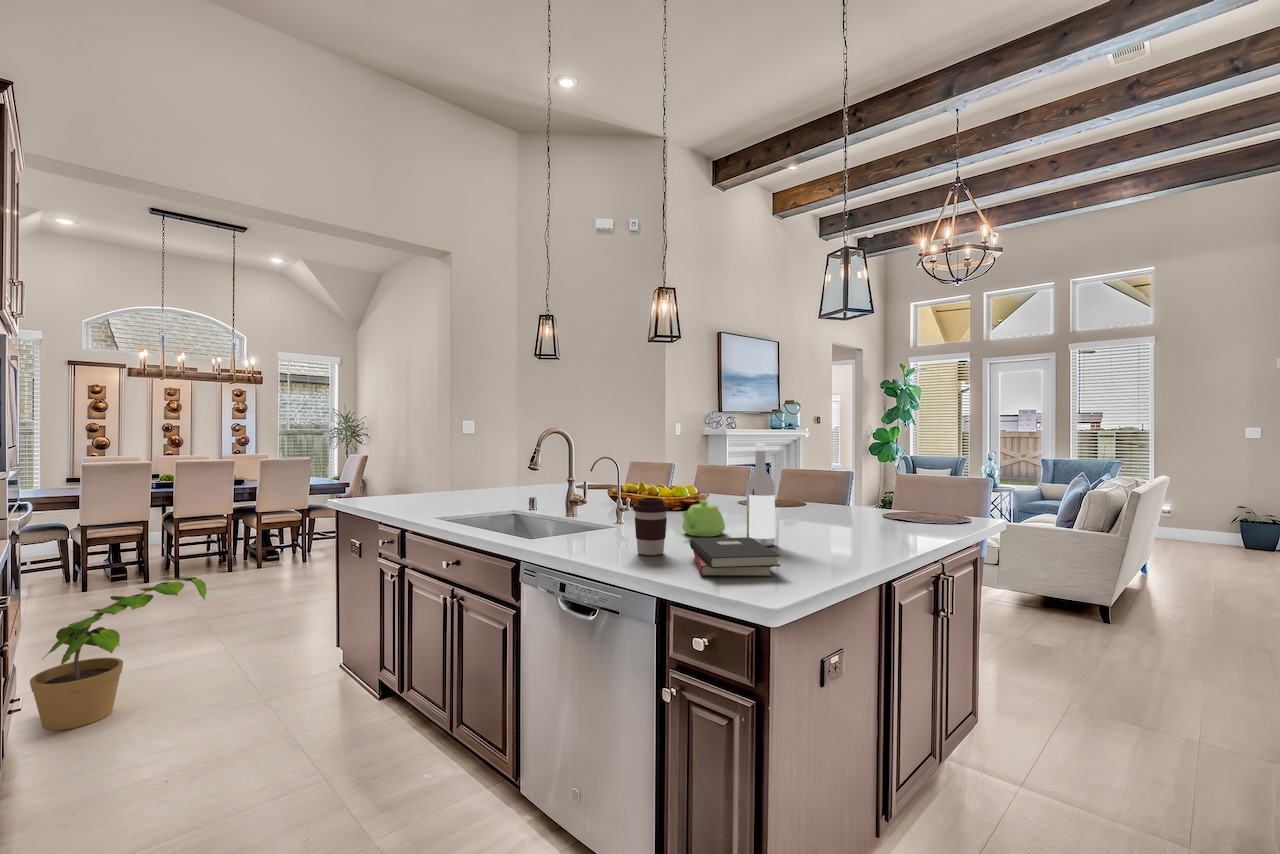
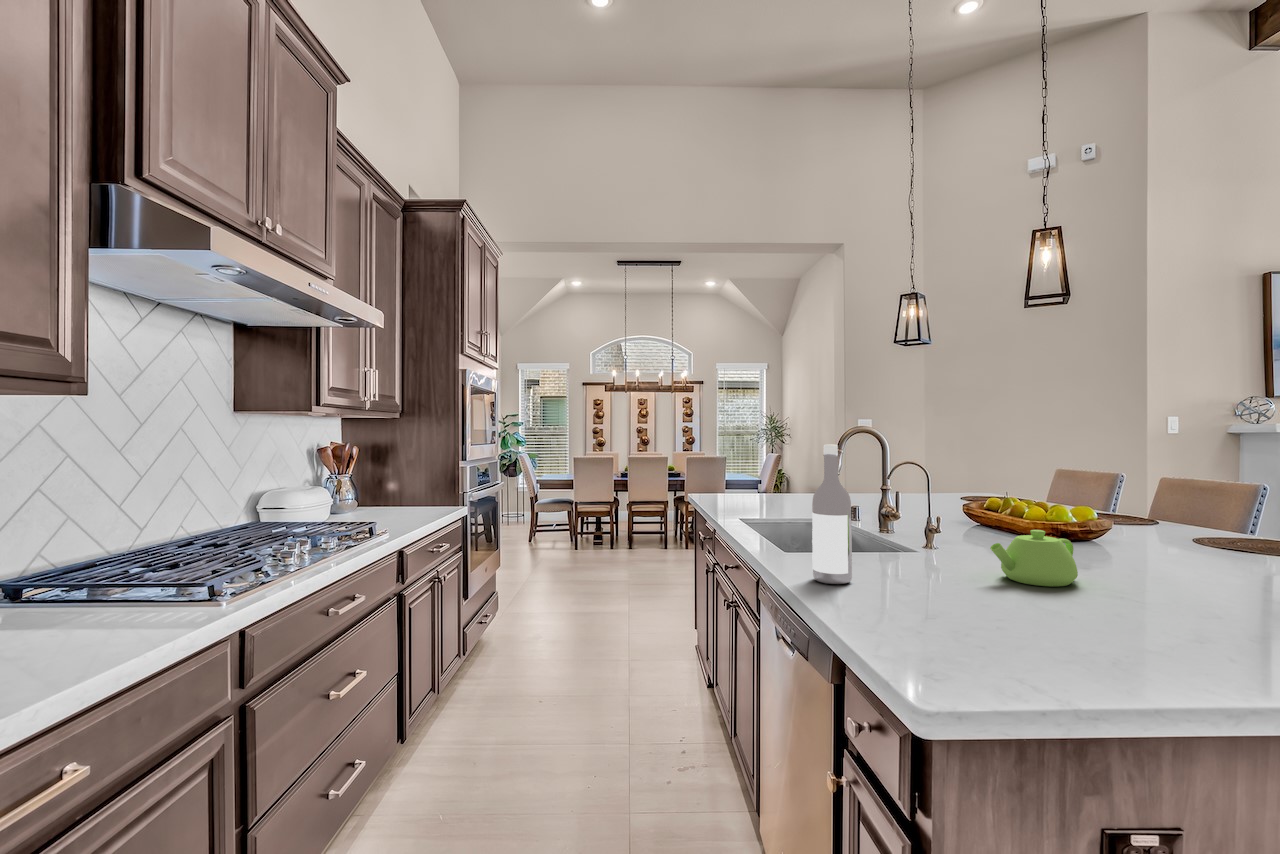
wine bottle: present [747,444,775,546] -> present [812,445,852,584]
coffee cup: present [633,498,669,555] -> none [875,518,928,599]
hardback book: present [690,537,780,577] -> none [914,584,1069,670]
potted plant: present [30,577,206,731] -> none [494,550,597,651]

